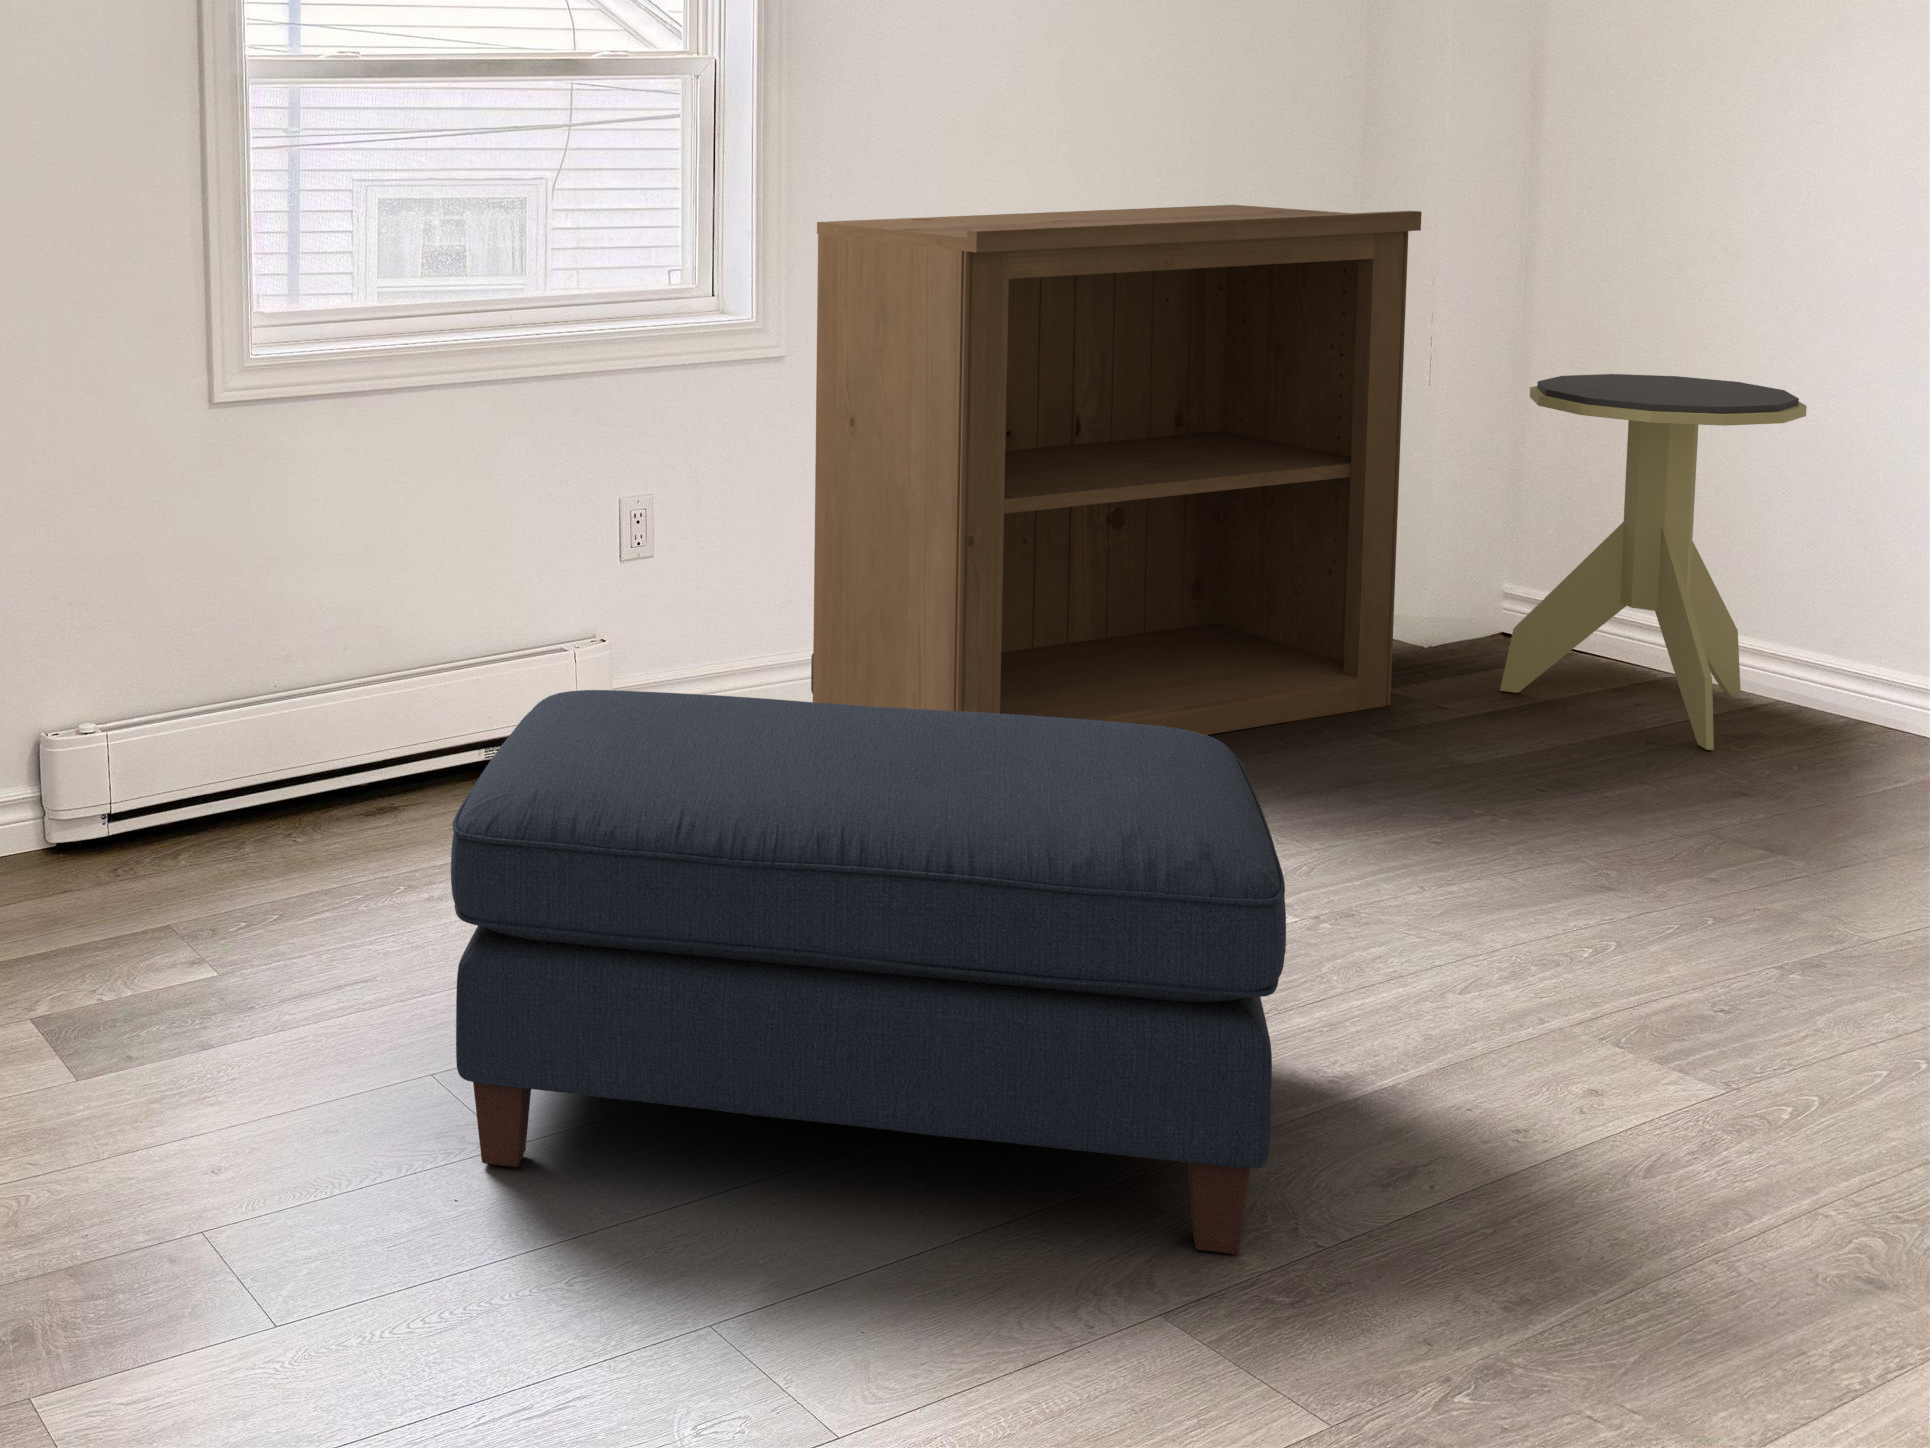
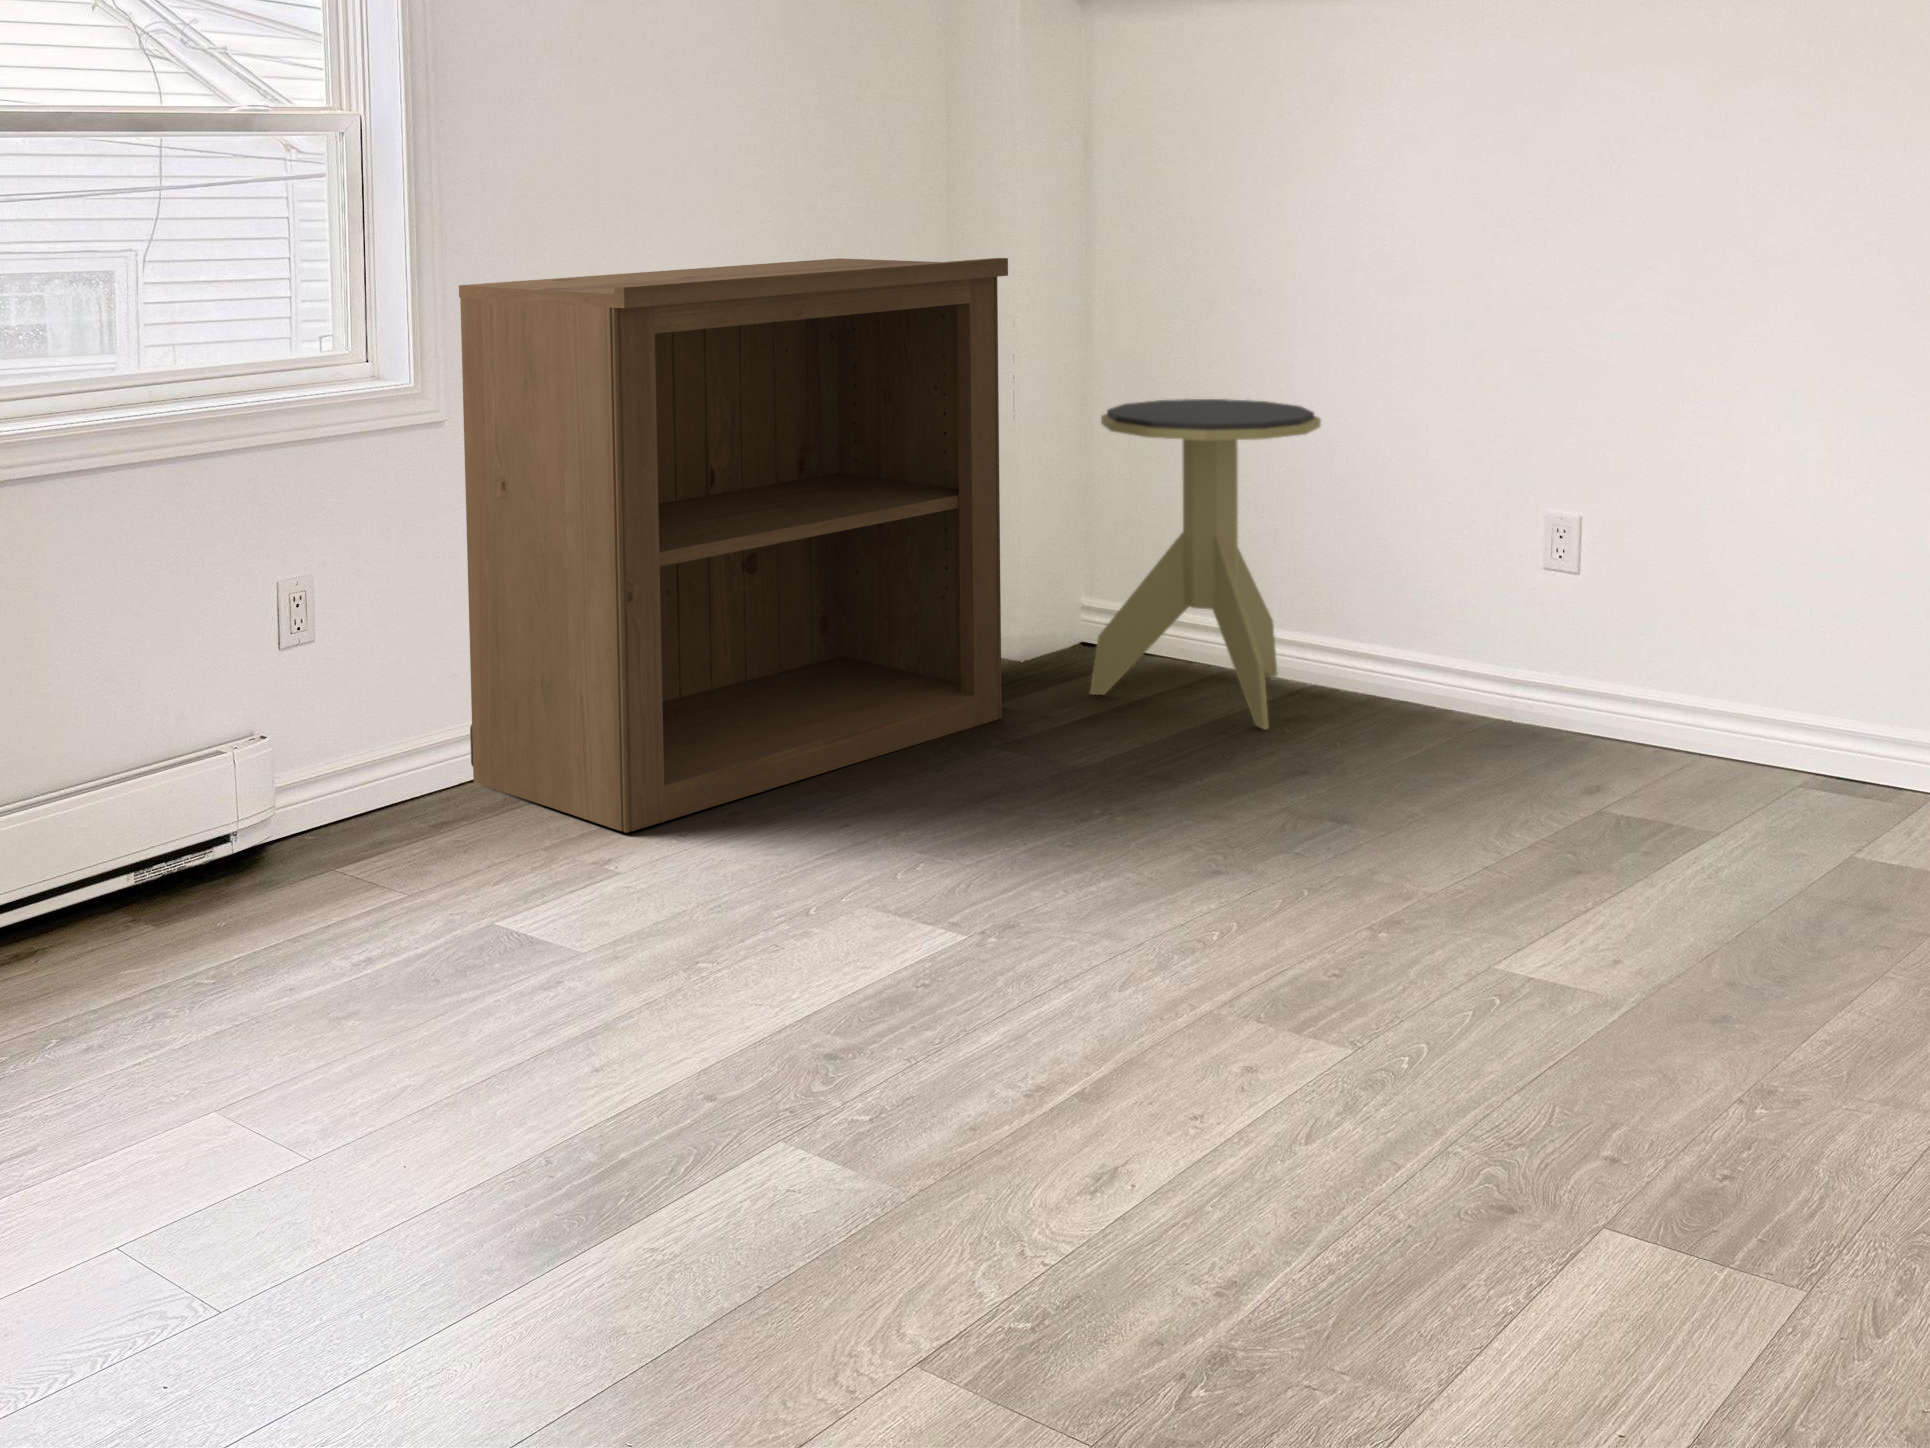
ottoman: present [451,690,1286,1254] -> none [135,764,1003,1345]

